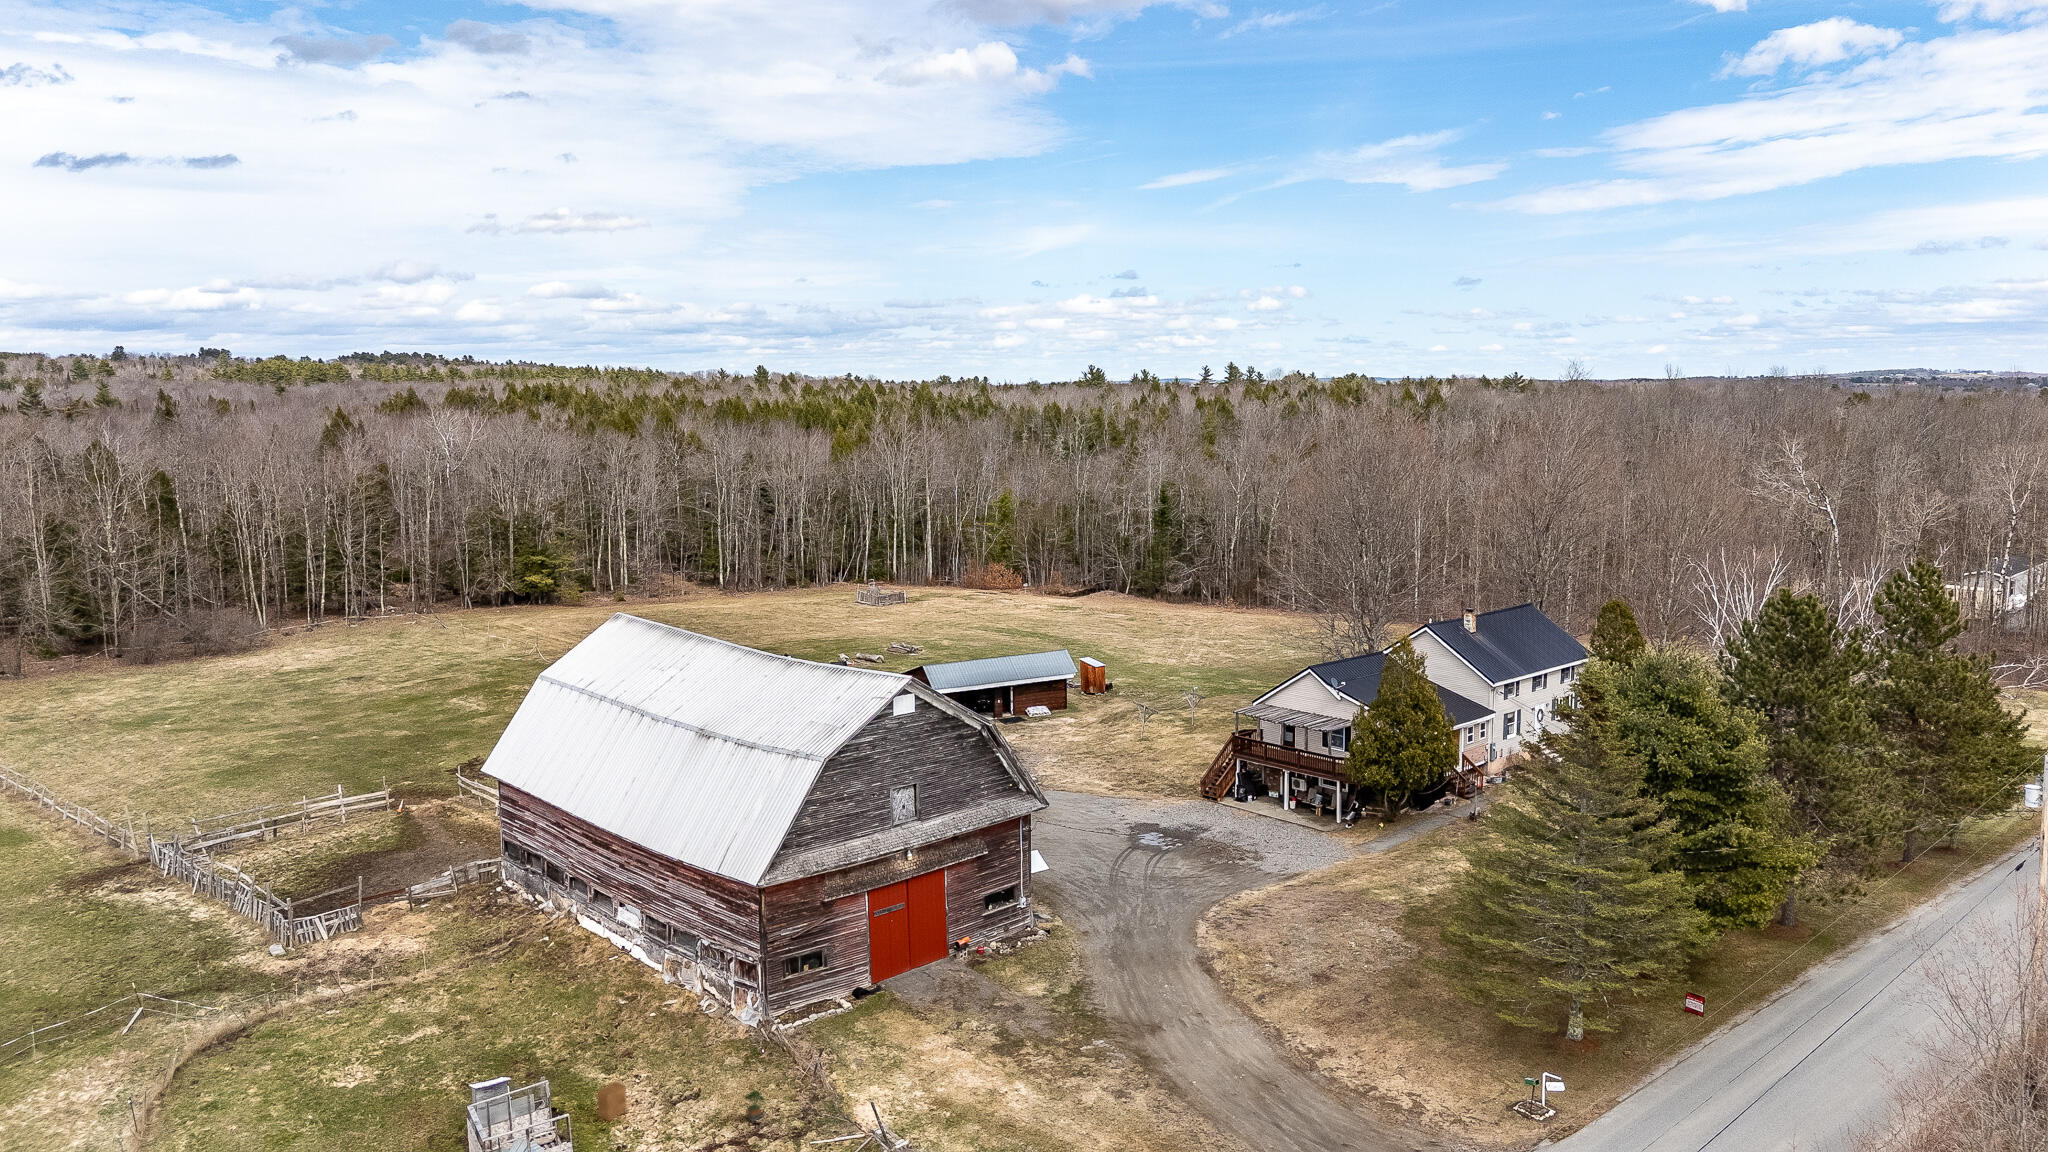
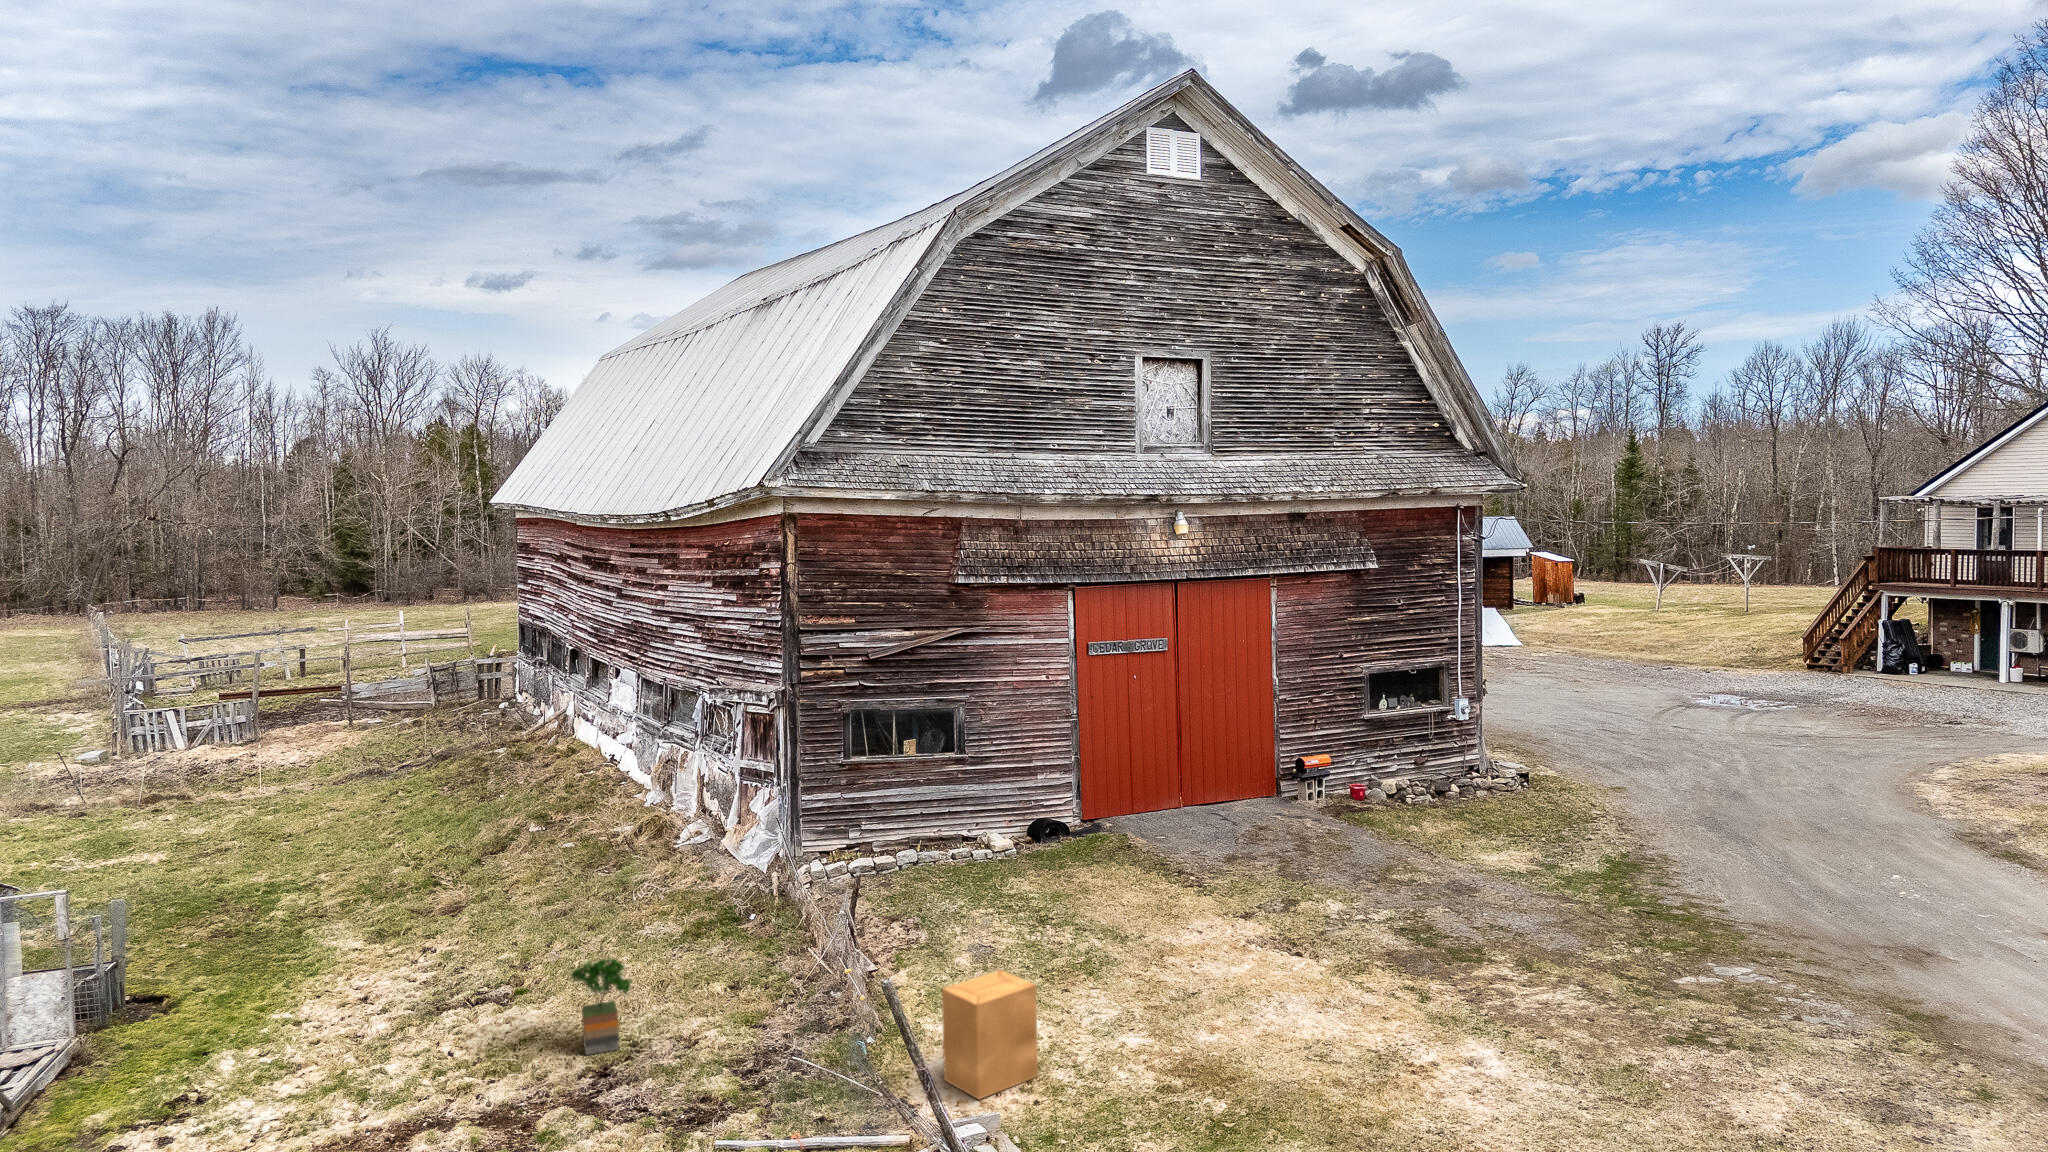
cardboard box: present [597,1082,627,1121] -> present [942,970,1038,1099]

